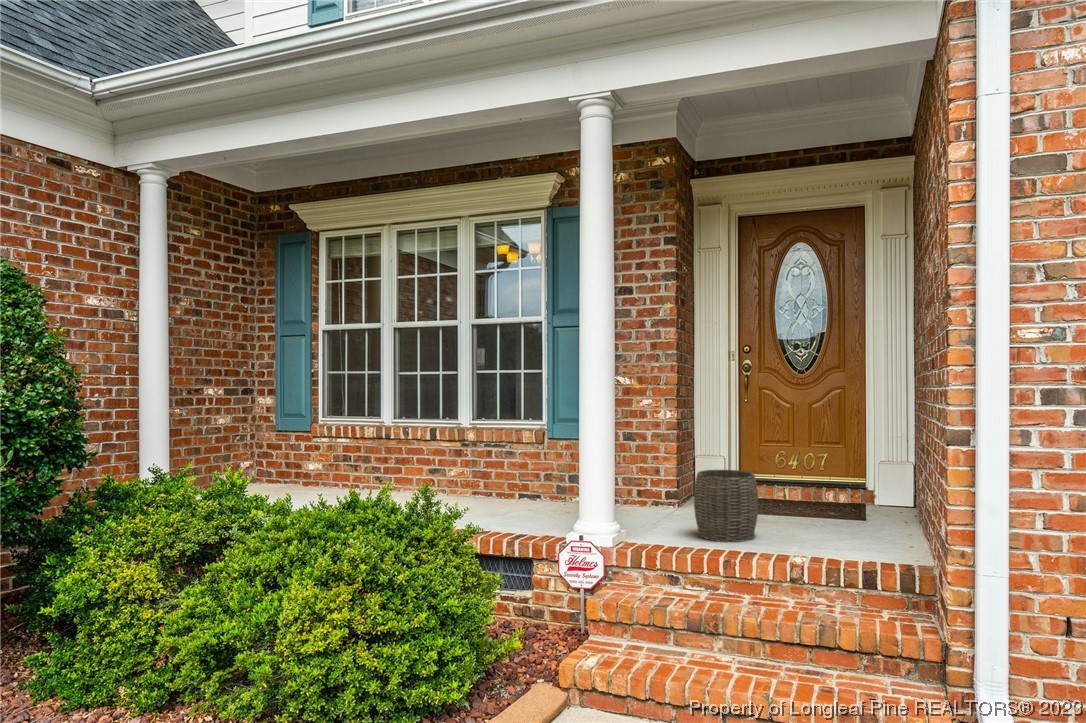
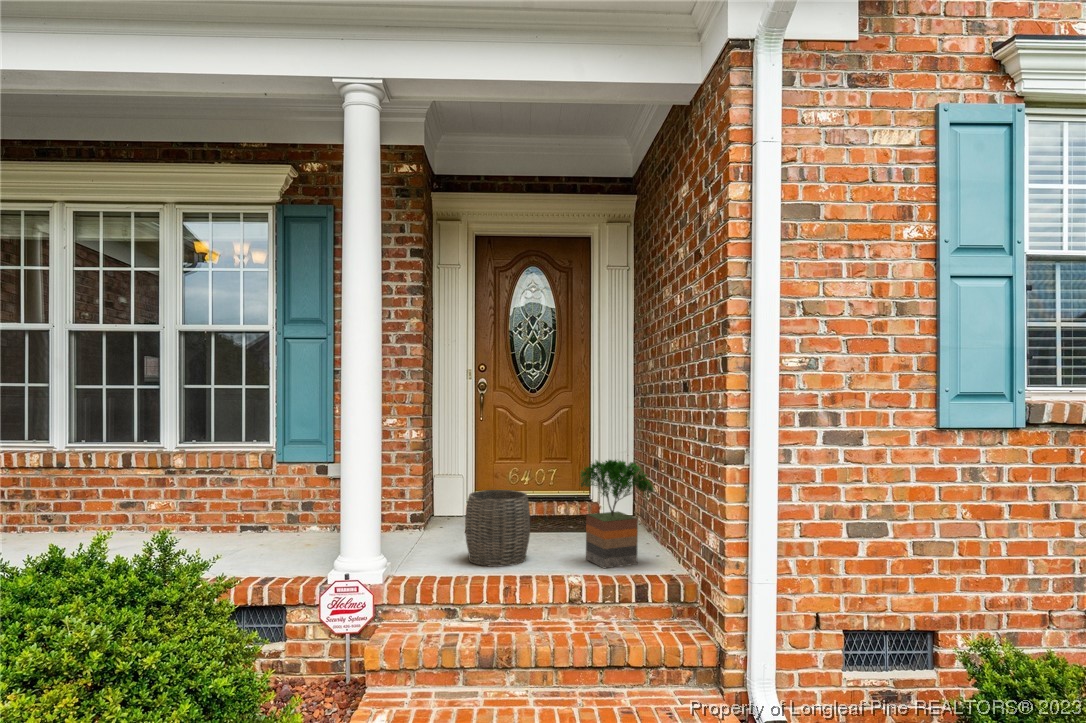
potted tree: none [804,442,890,552] -> present [581,460,654,568]

